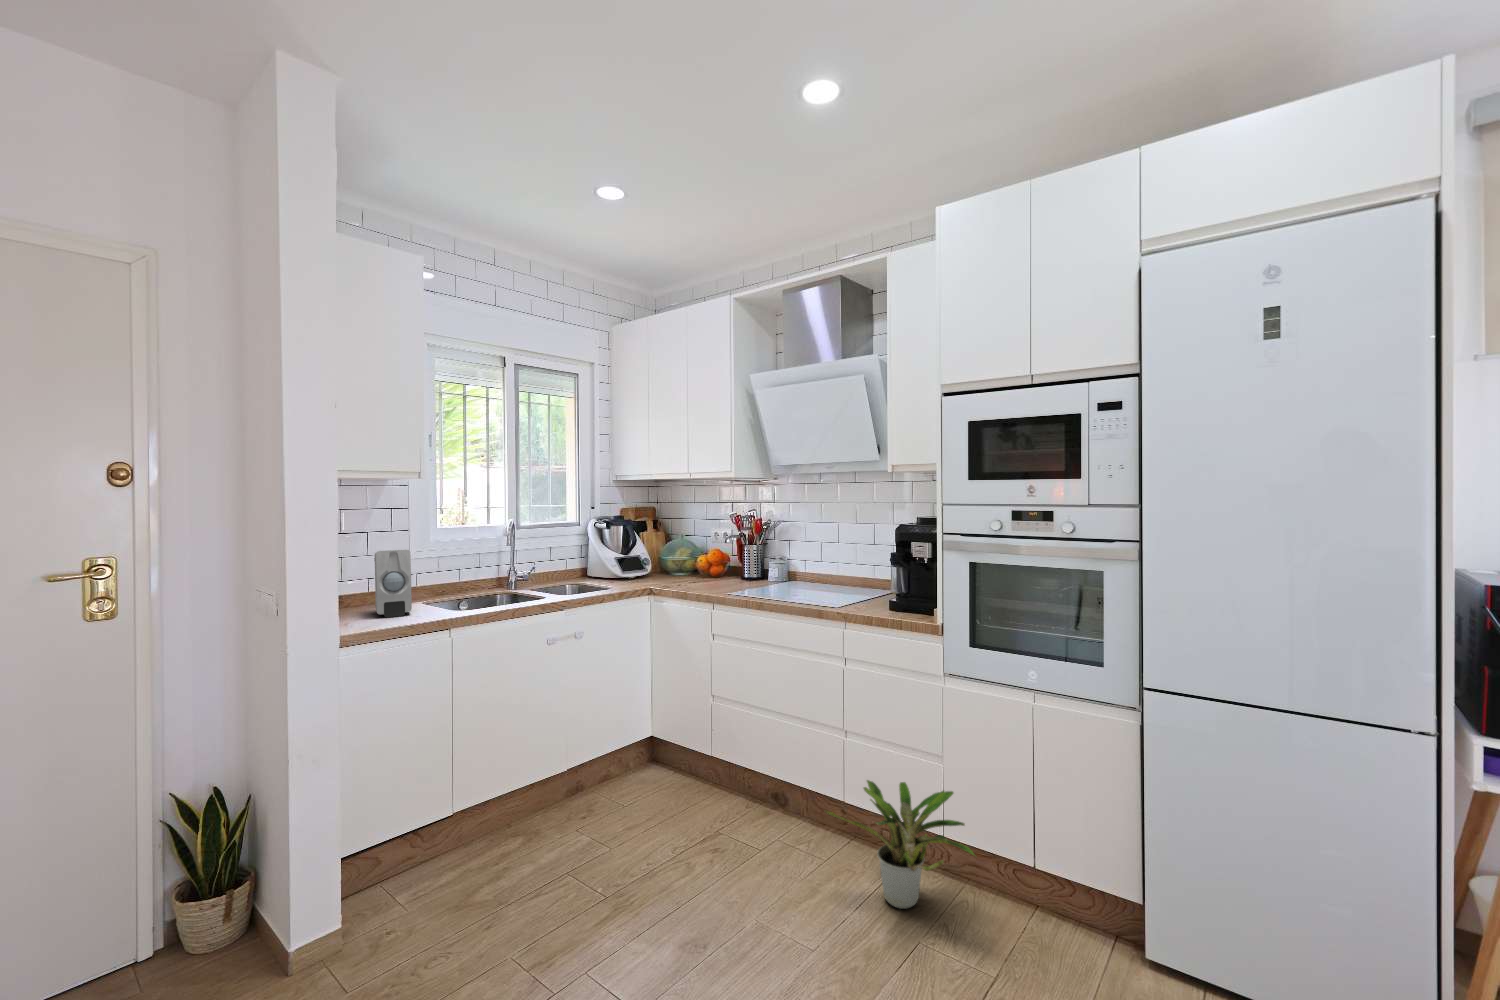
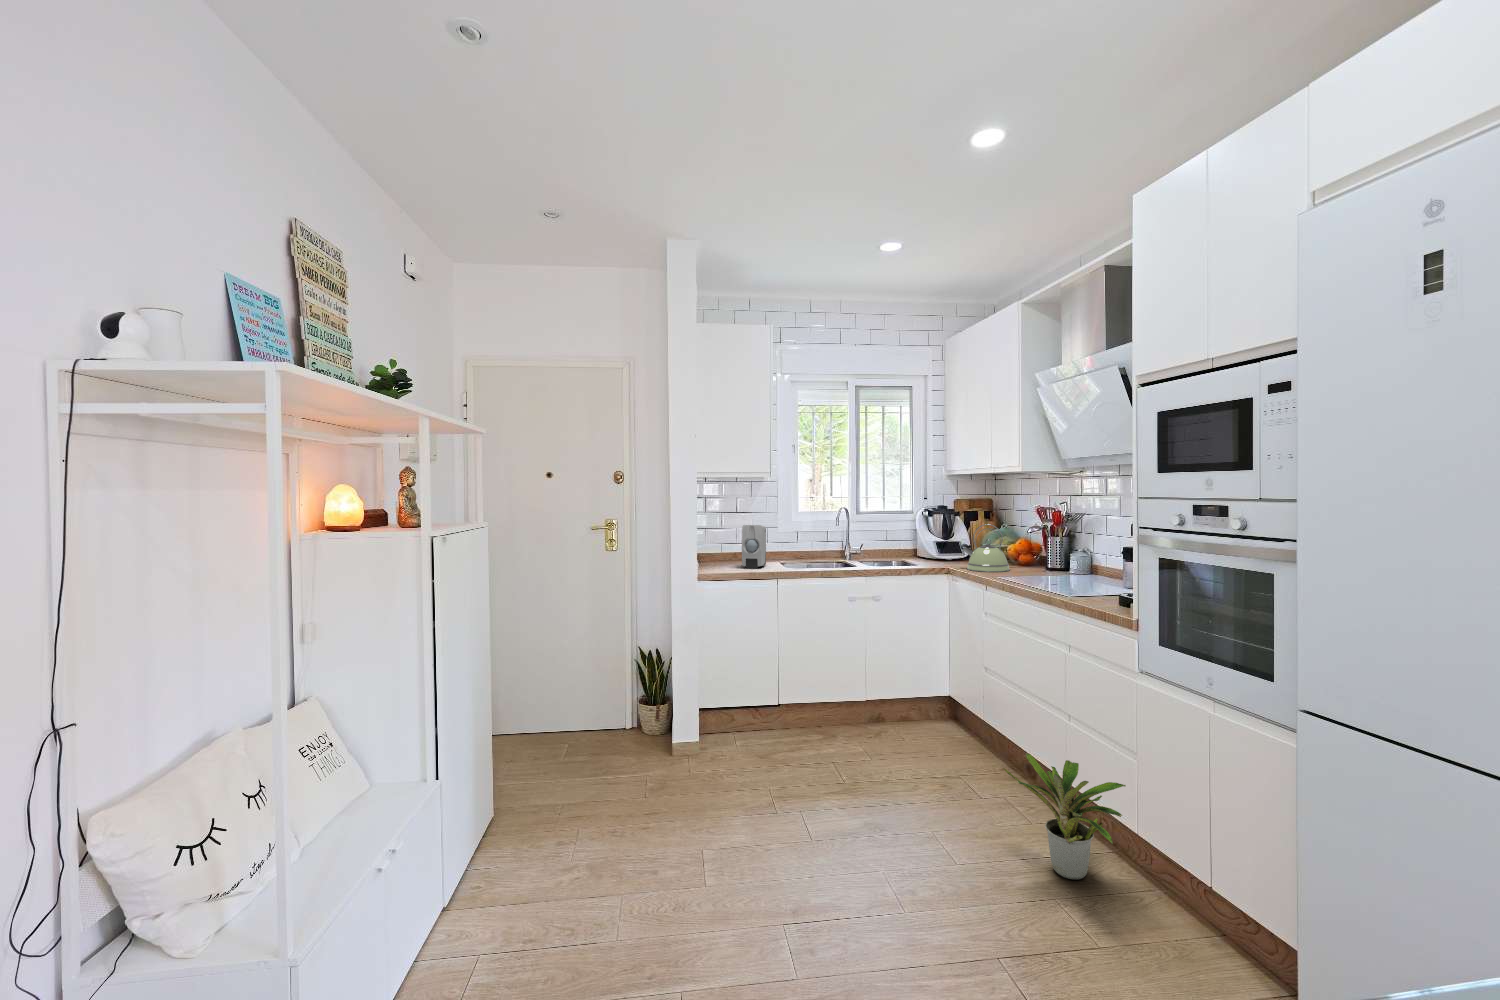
kettle: none [665,535,716,589] -> present [962,524,1010,572]

